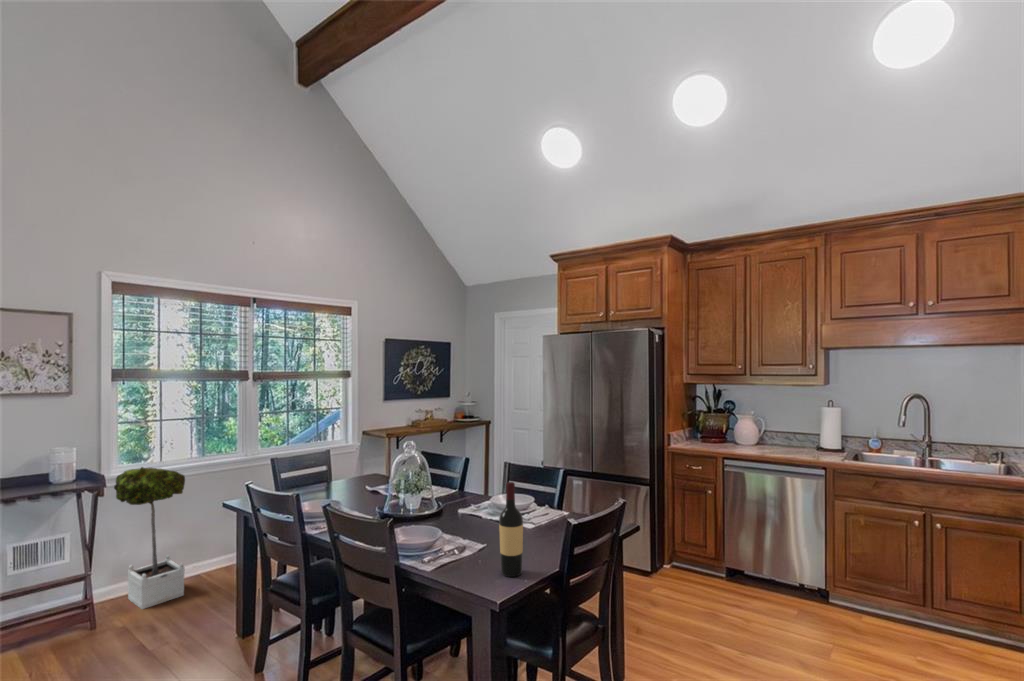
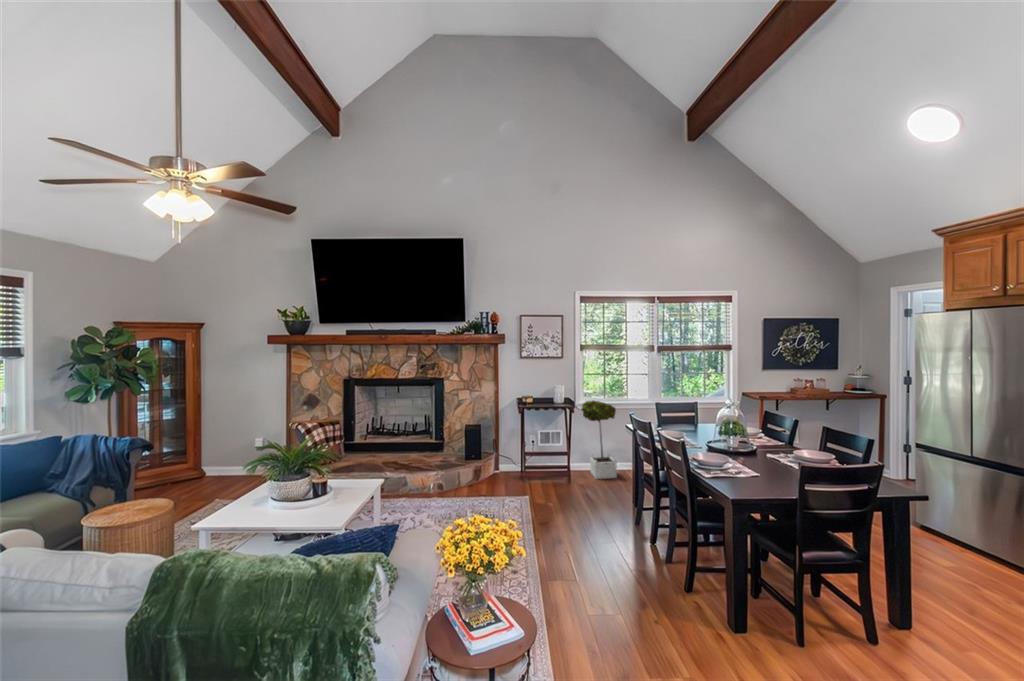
wine bottle: present [499,482,523,577] -> none [748,431,766,492]

